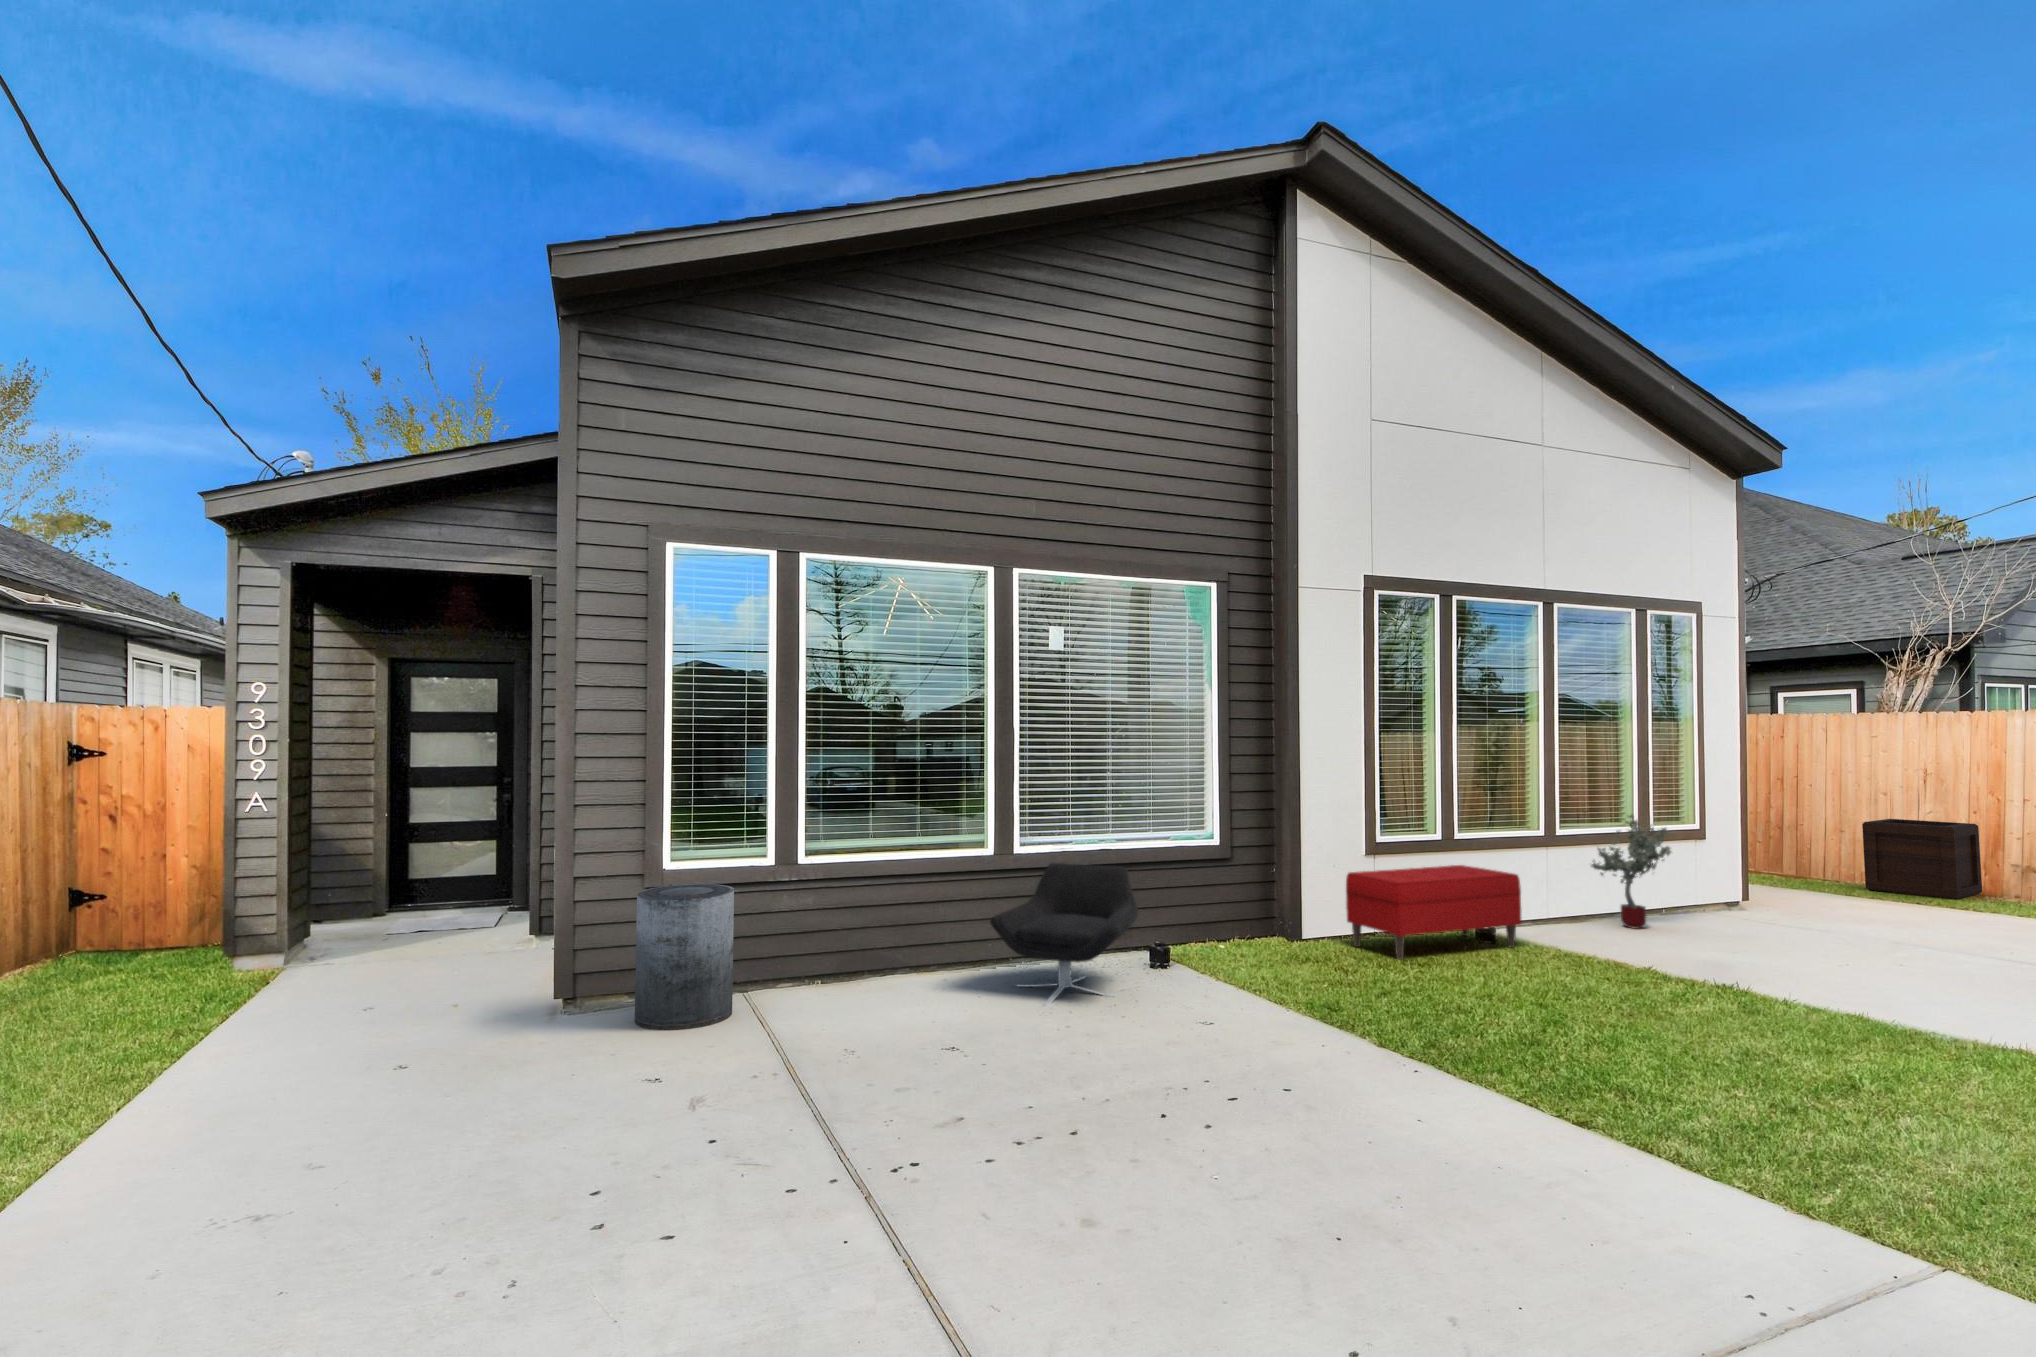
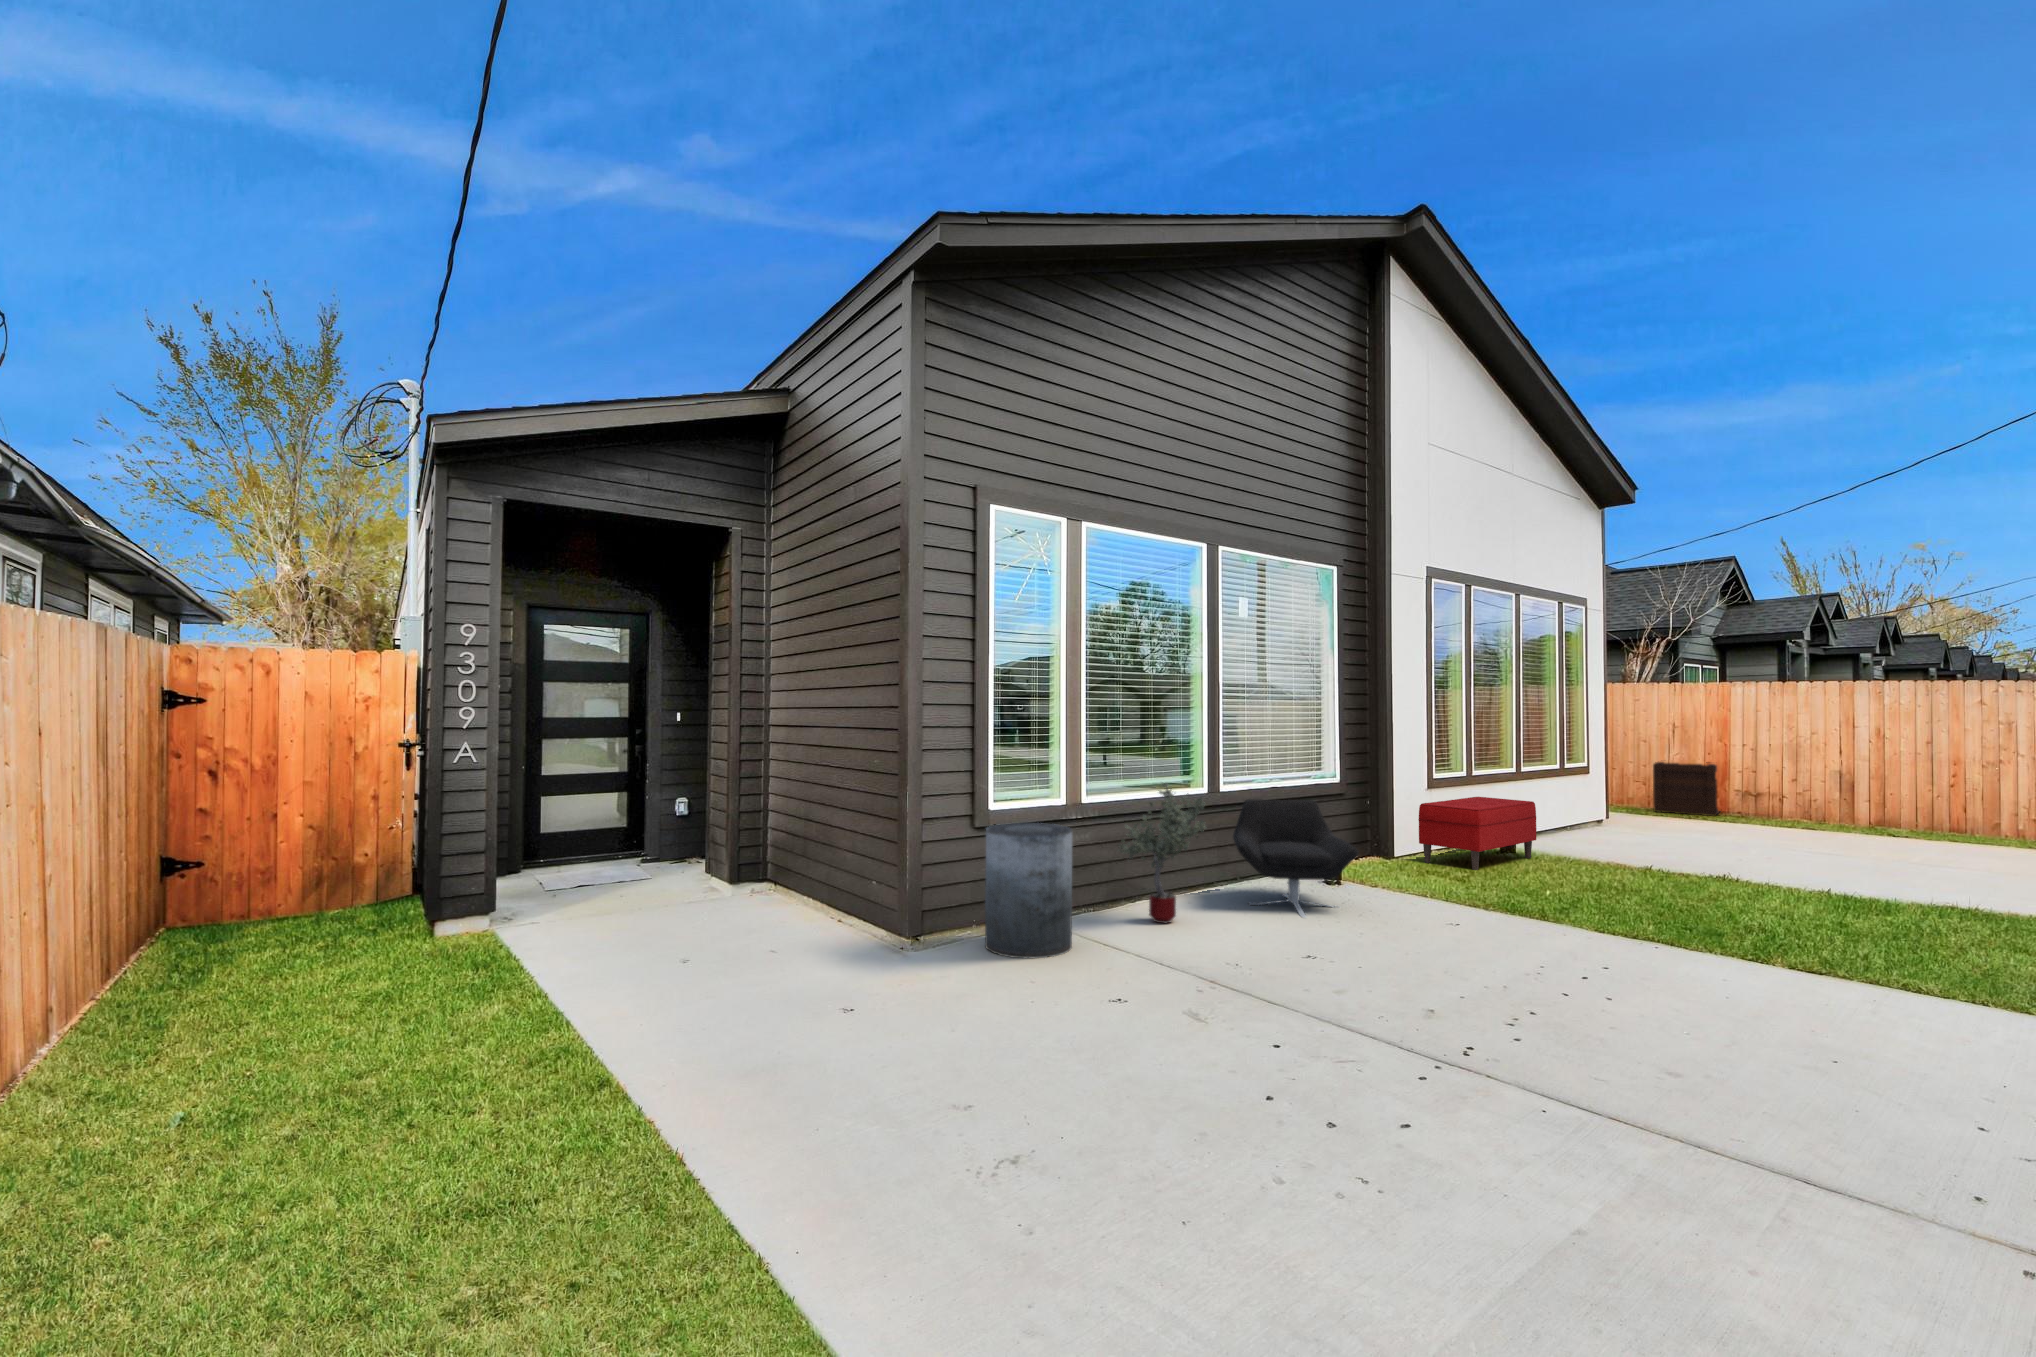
potted tree: present [1591,815,1671,929] -> present [1119,783,1207,923]

